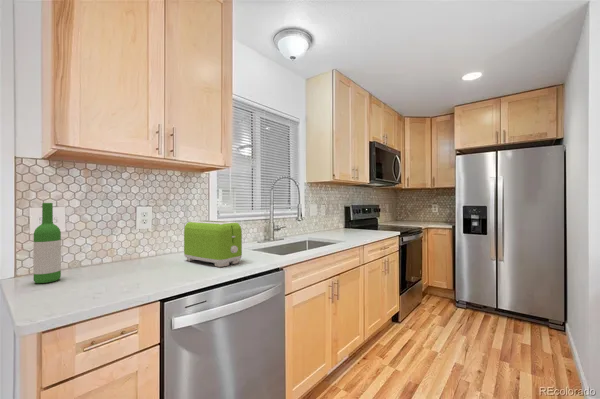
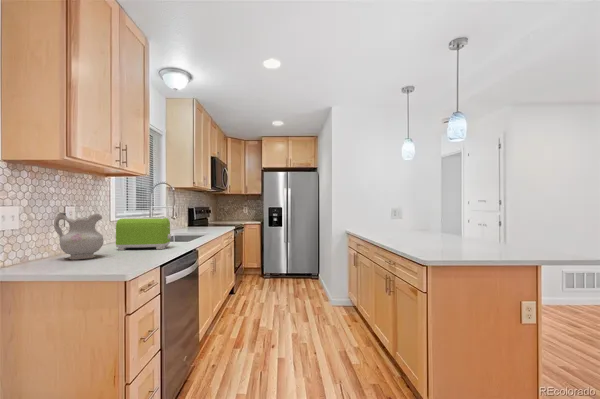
wine bottle: present [33,203,61,283] -> none [31,202,54,268]
ceramic pitcher: none [95,214,147,273] -> present [54,213,104,260]

